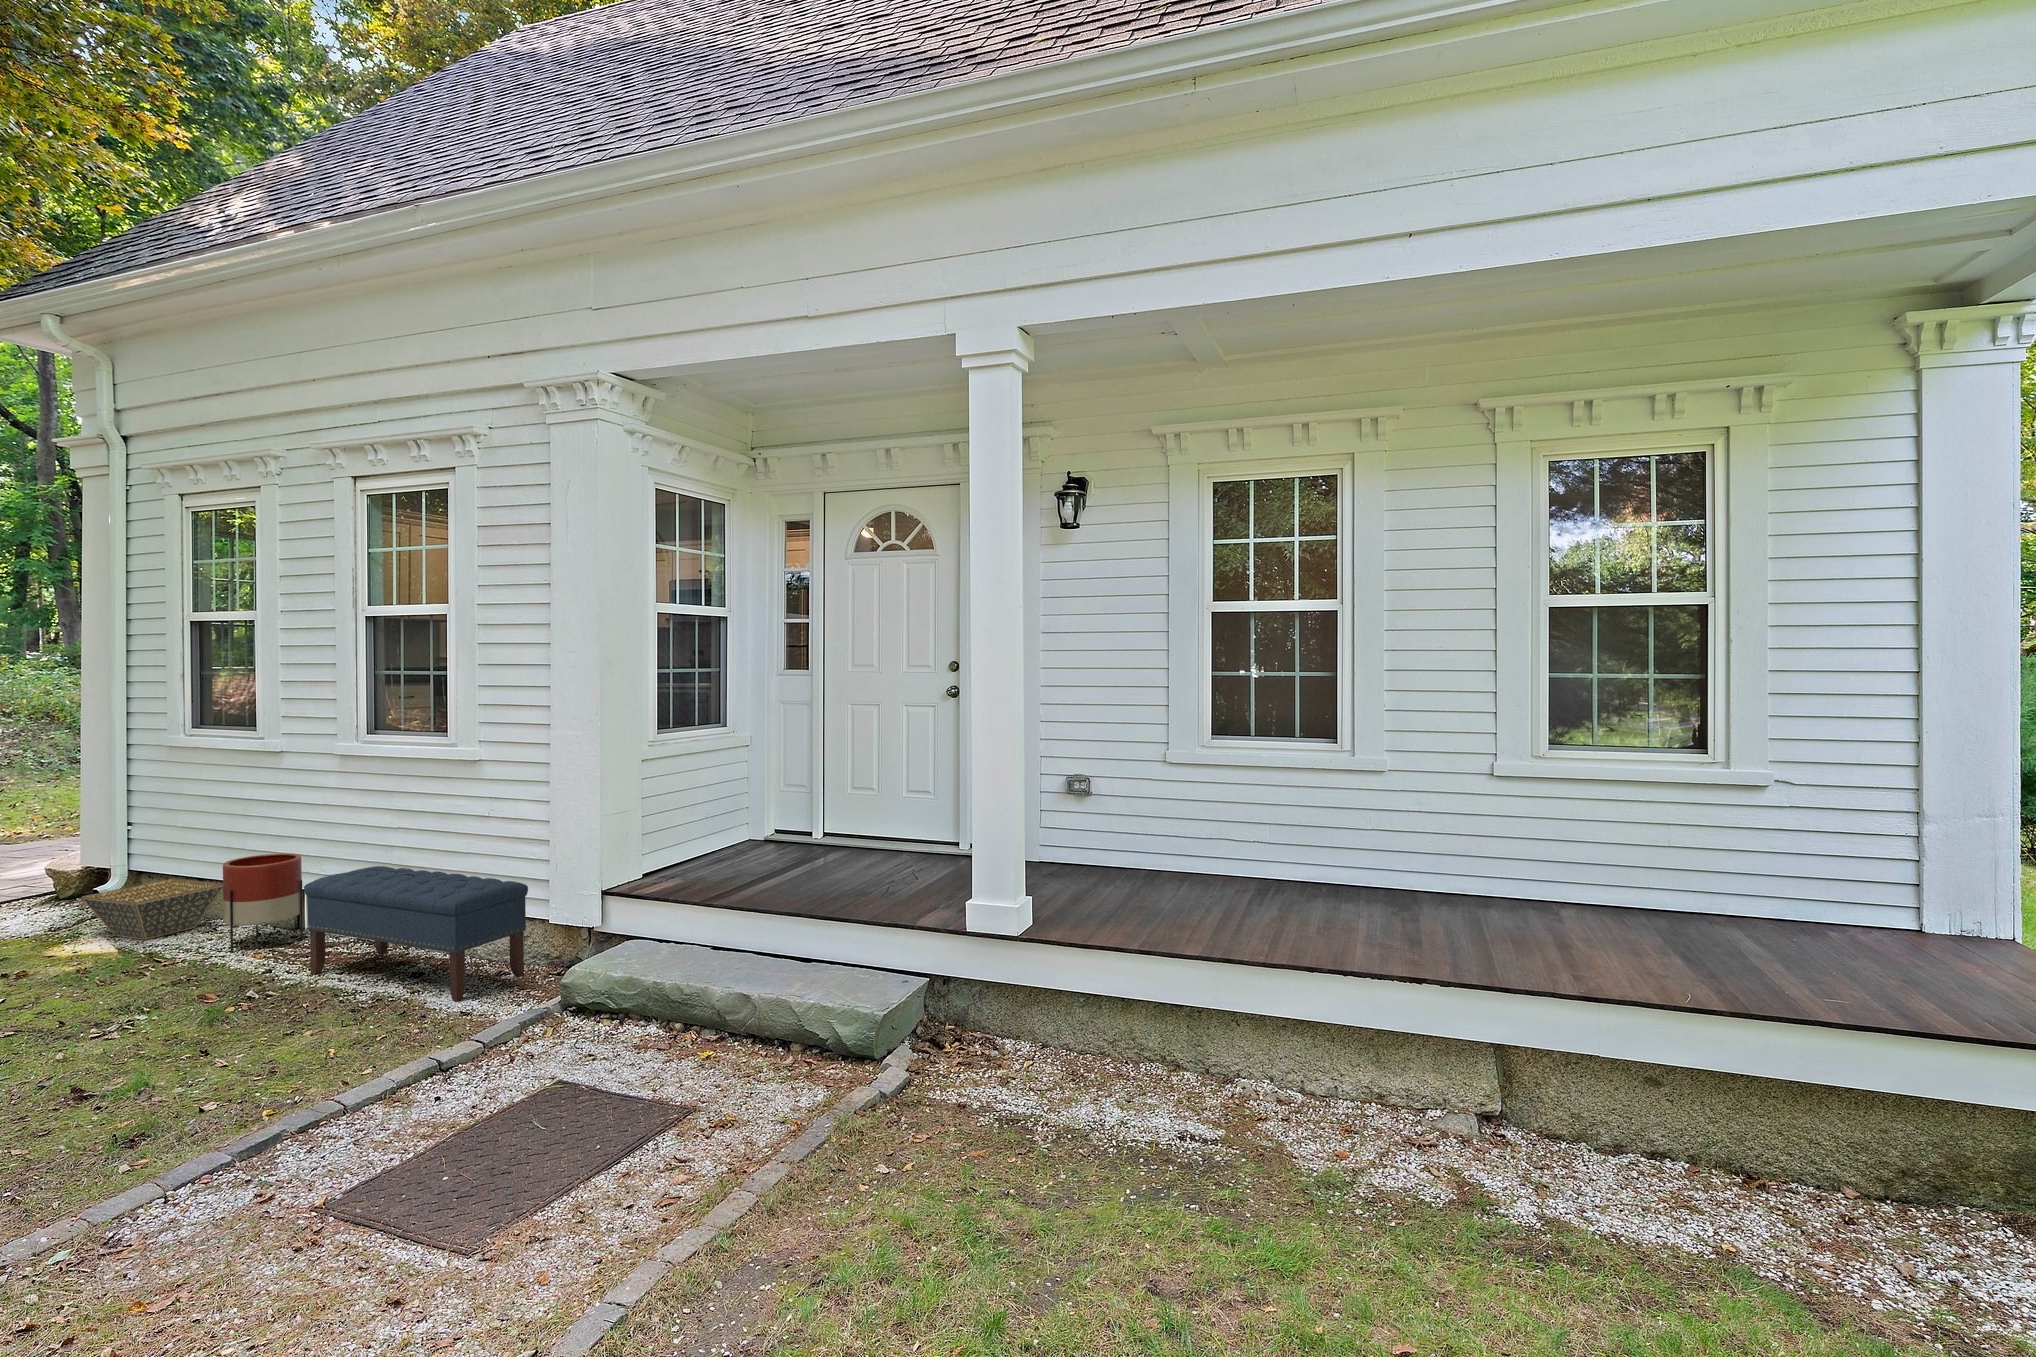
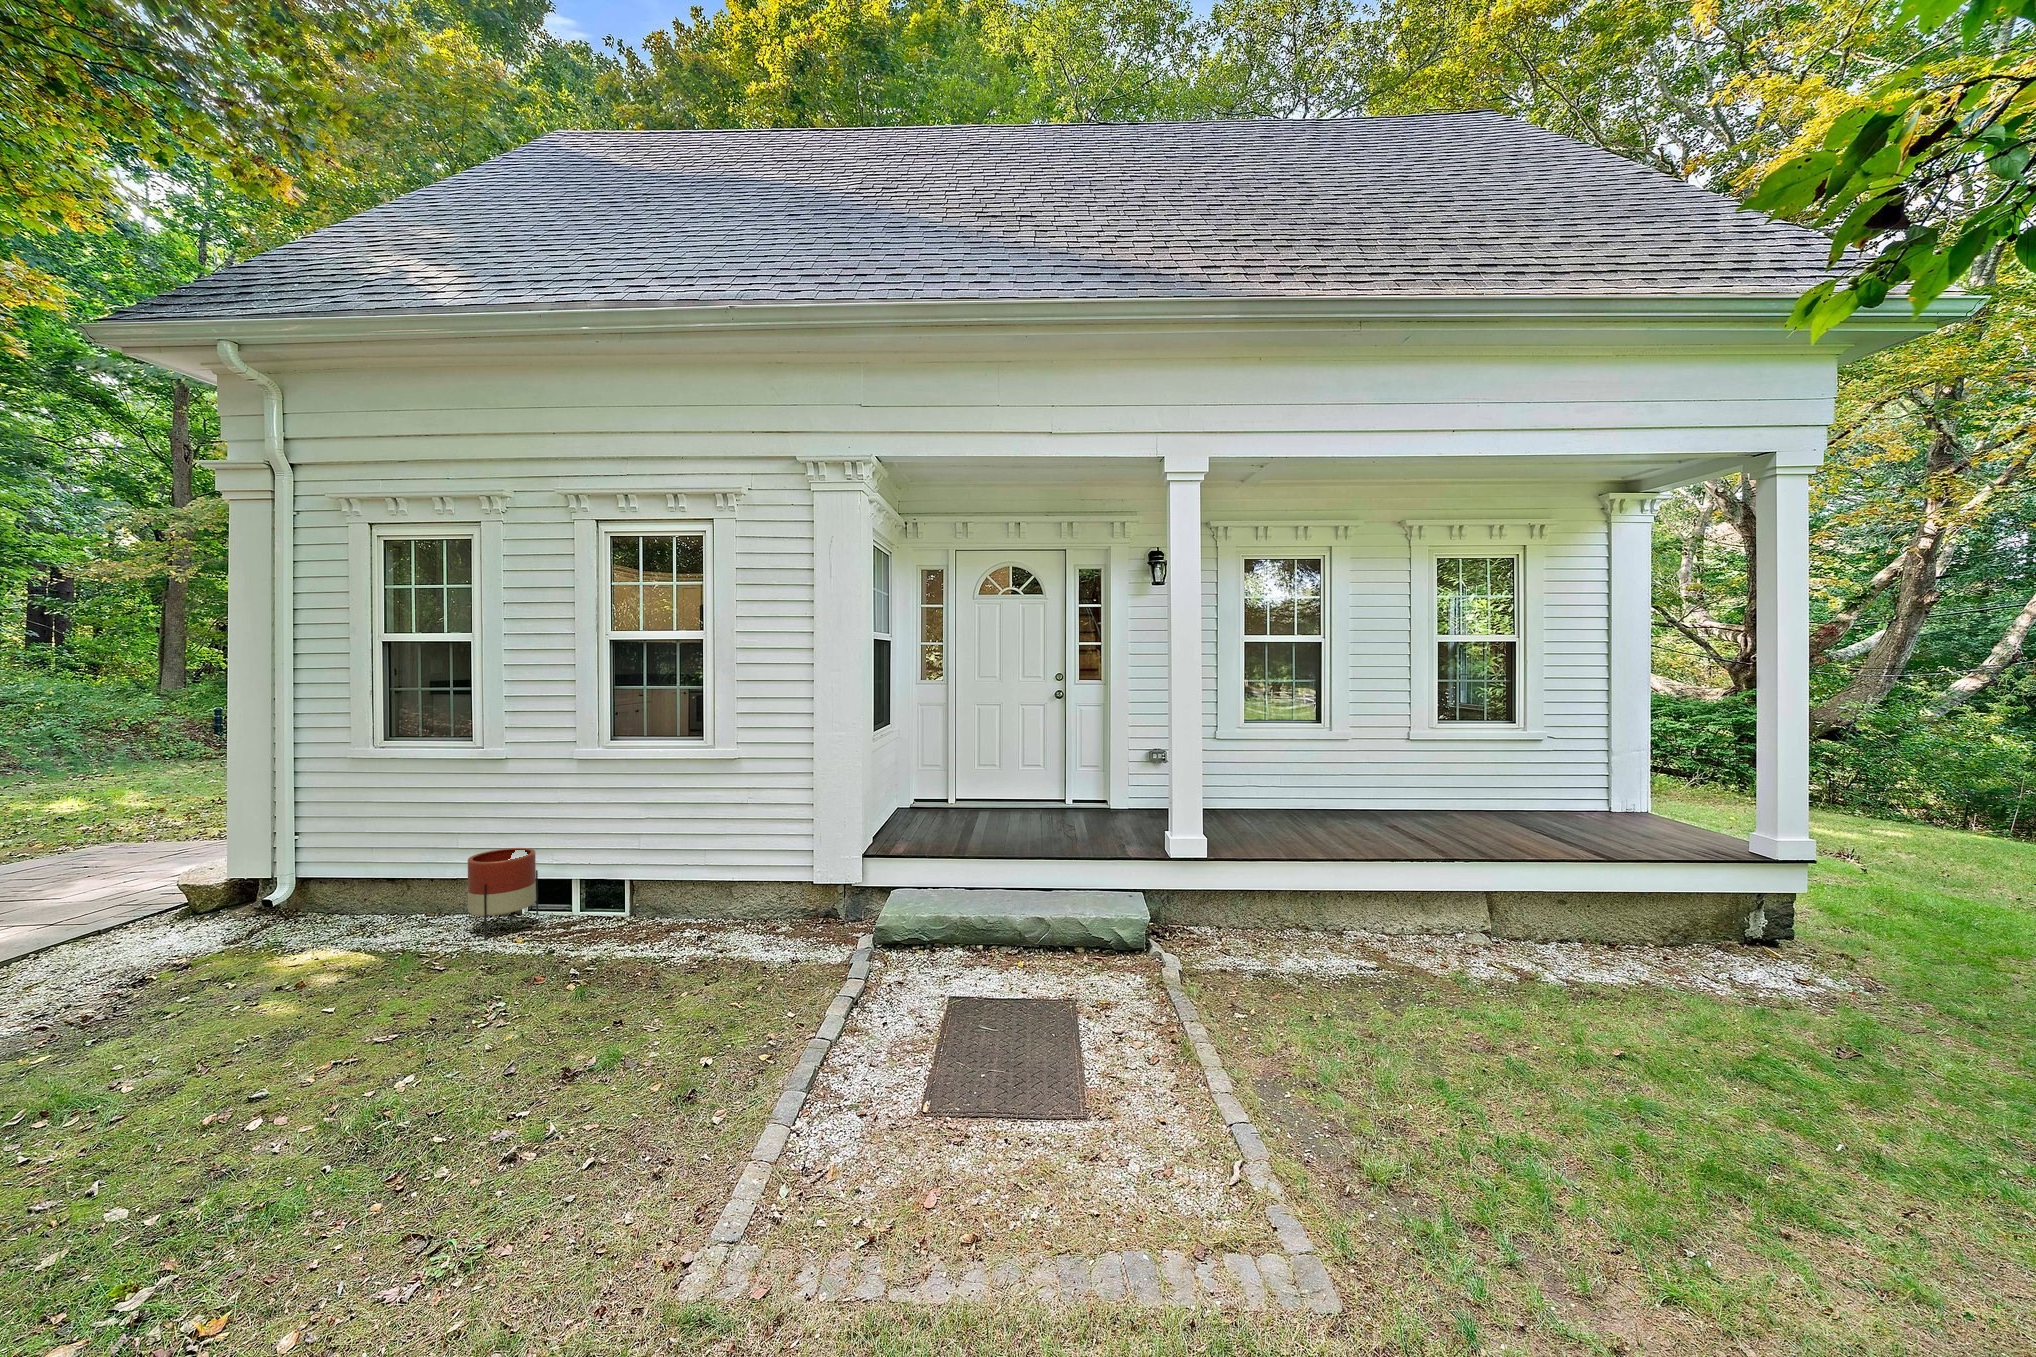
bench: present [304,866,528,1001] -> none [594,851,796,952]
basket: present [81,878,223,940] -> none [291,881,432,940]

